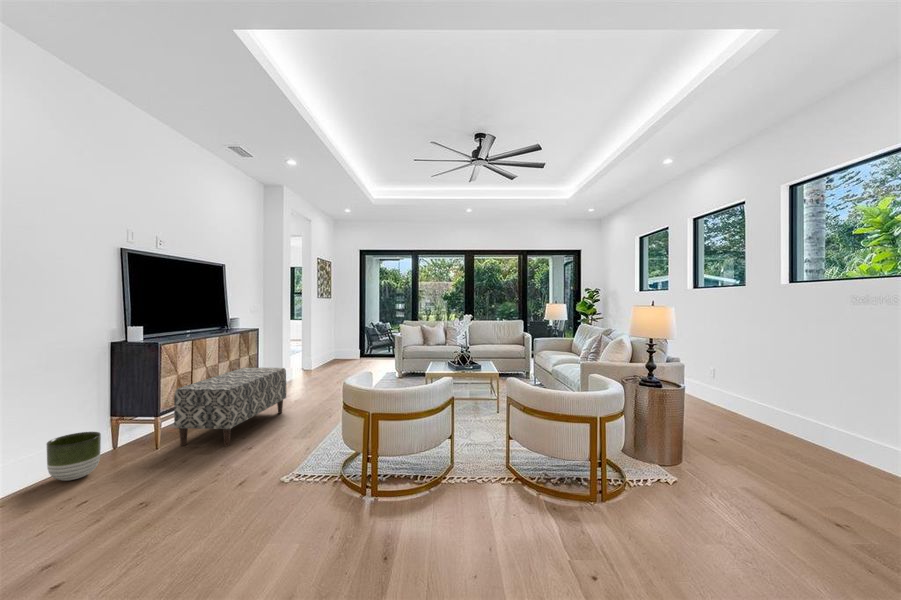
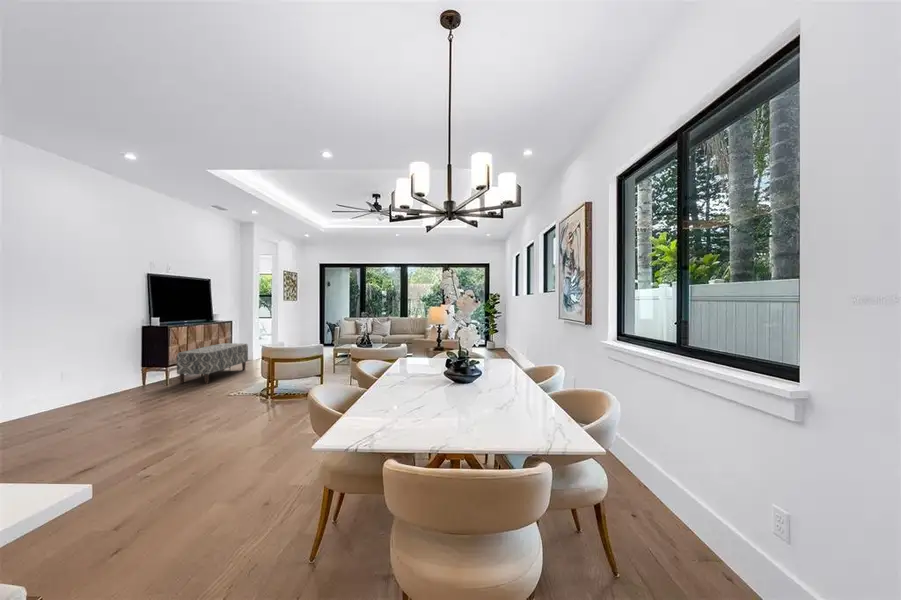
planter: present [47,432,101,481] -> none [107,373,135,396]

